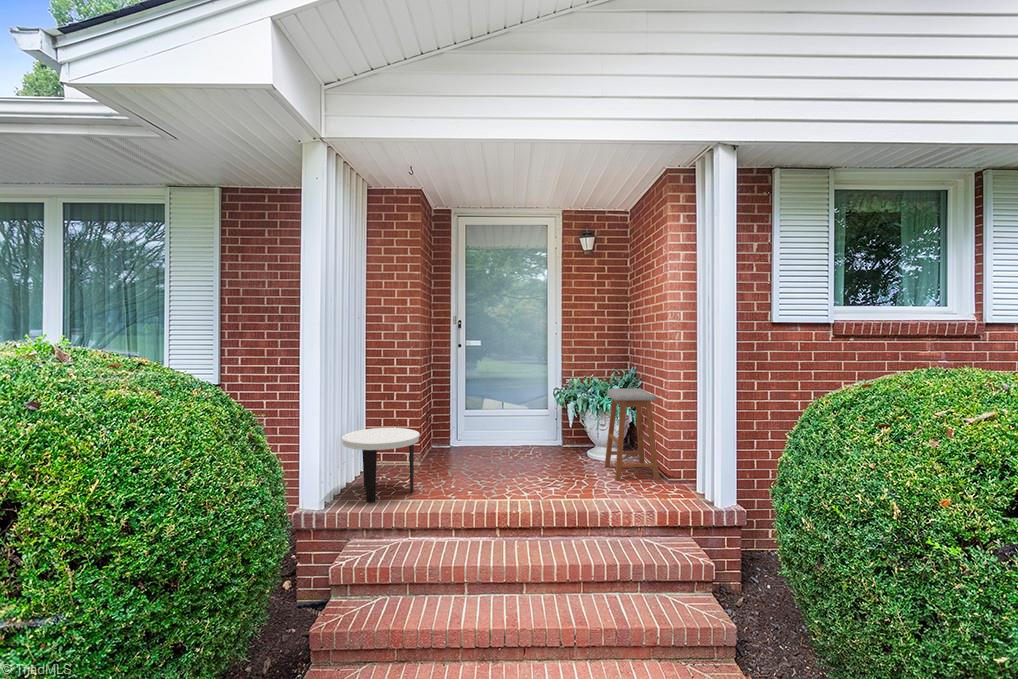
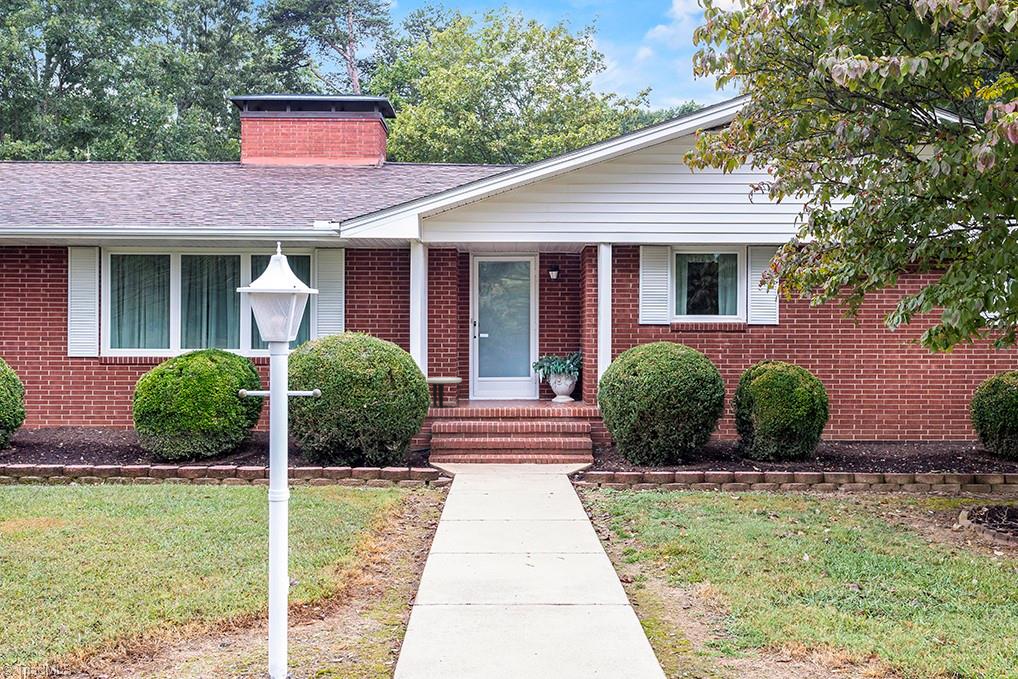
stool: present [605,388,659,481] -> none [558,359,582,405]

